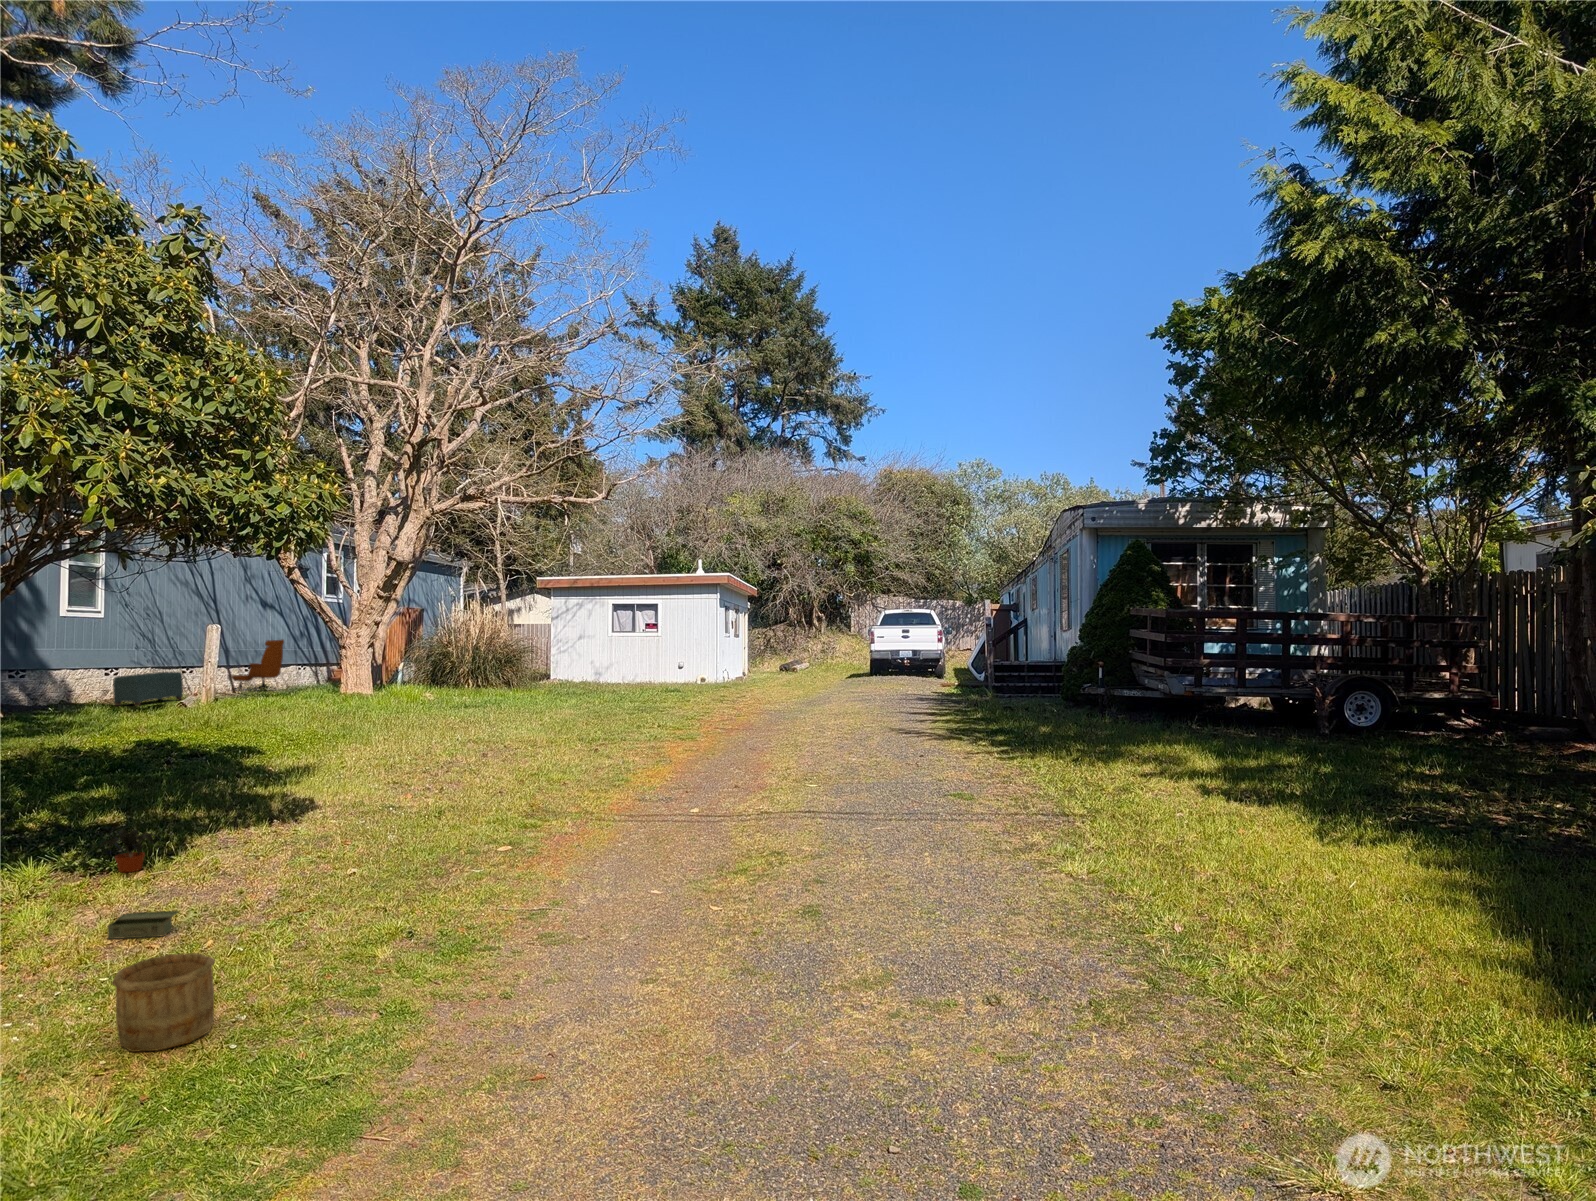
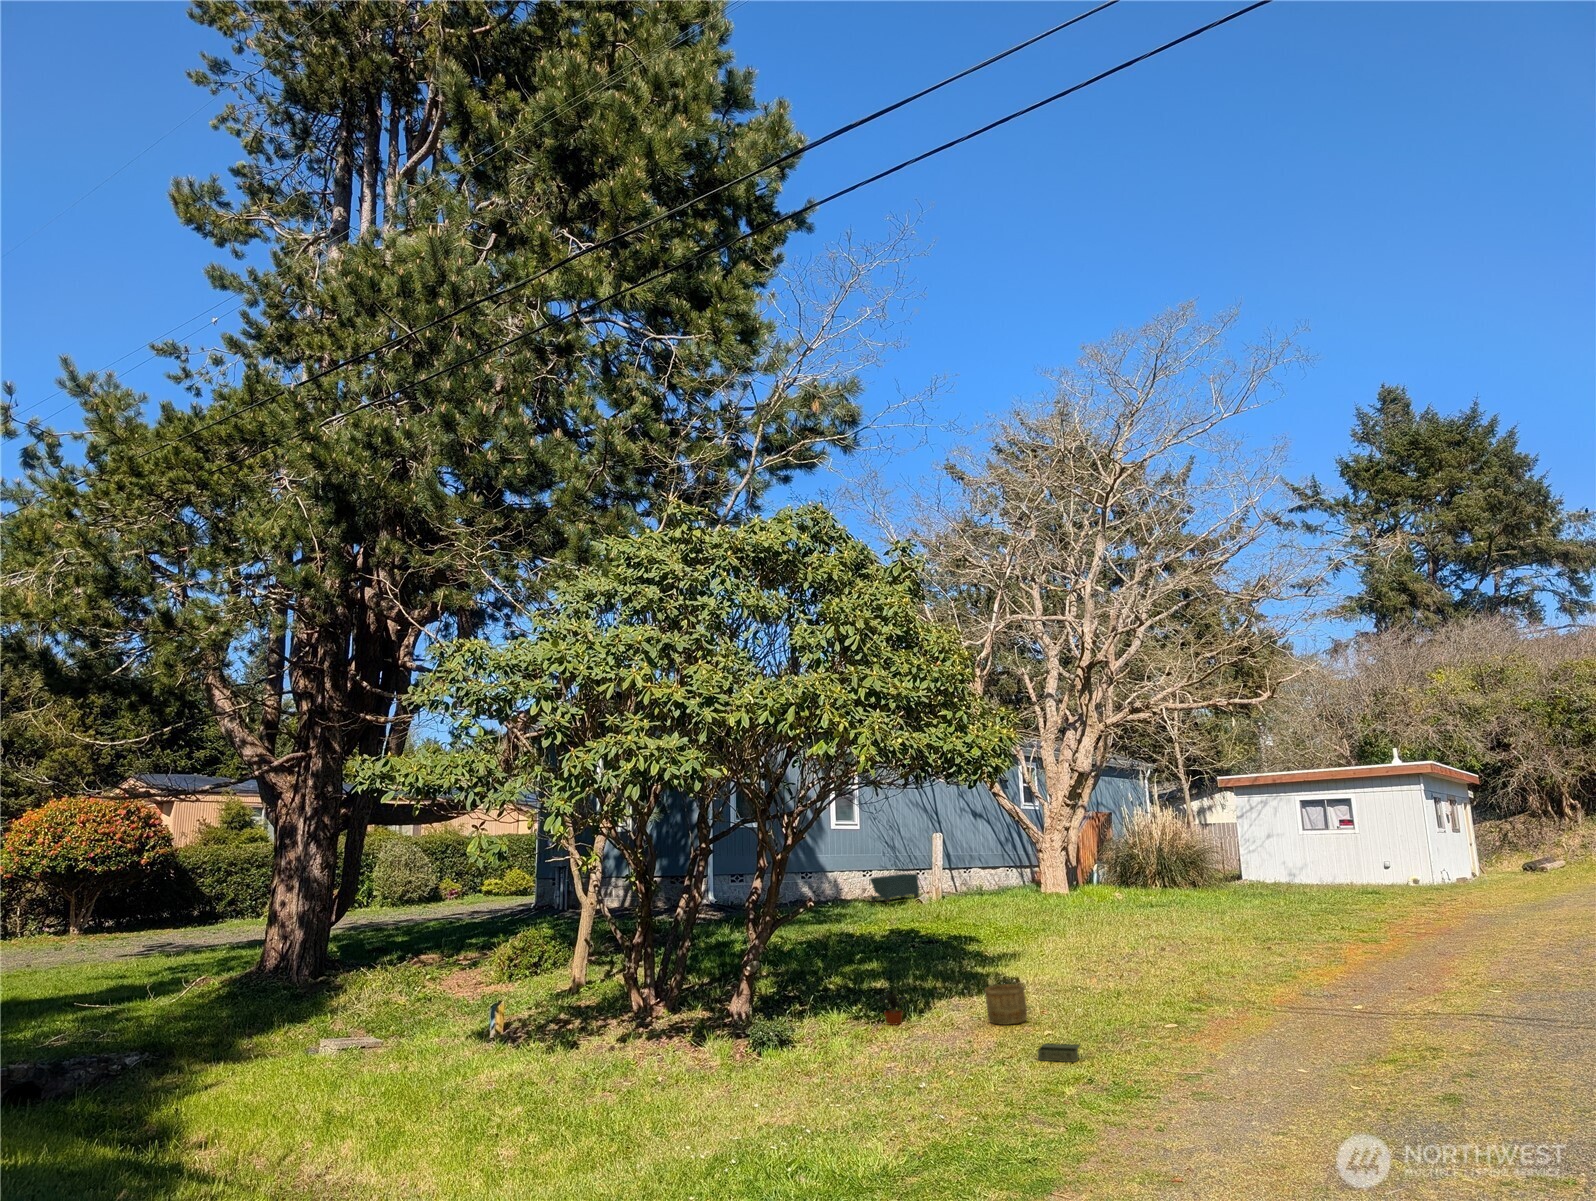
lounge chair: present [232,640,284,690] -> none [952,844,994,891]
toolbox: present [107,911,178,939] -> present [1037,1043,1080,1062]
wooden bucket: present [112,953,215,1052] -> present [984,984,1027,1025]

